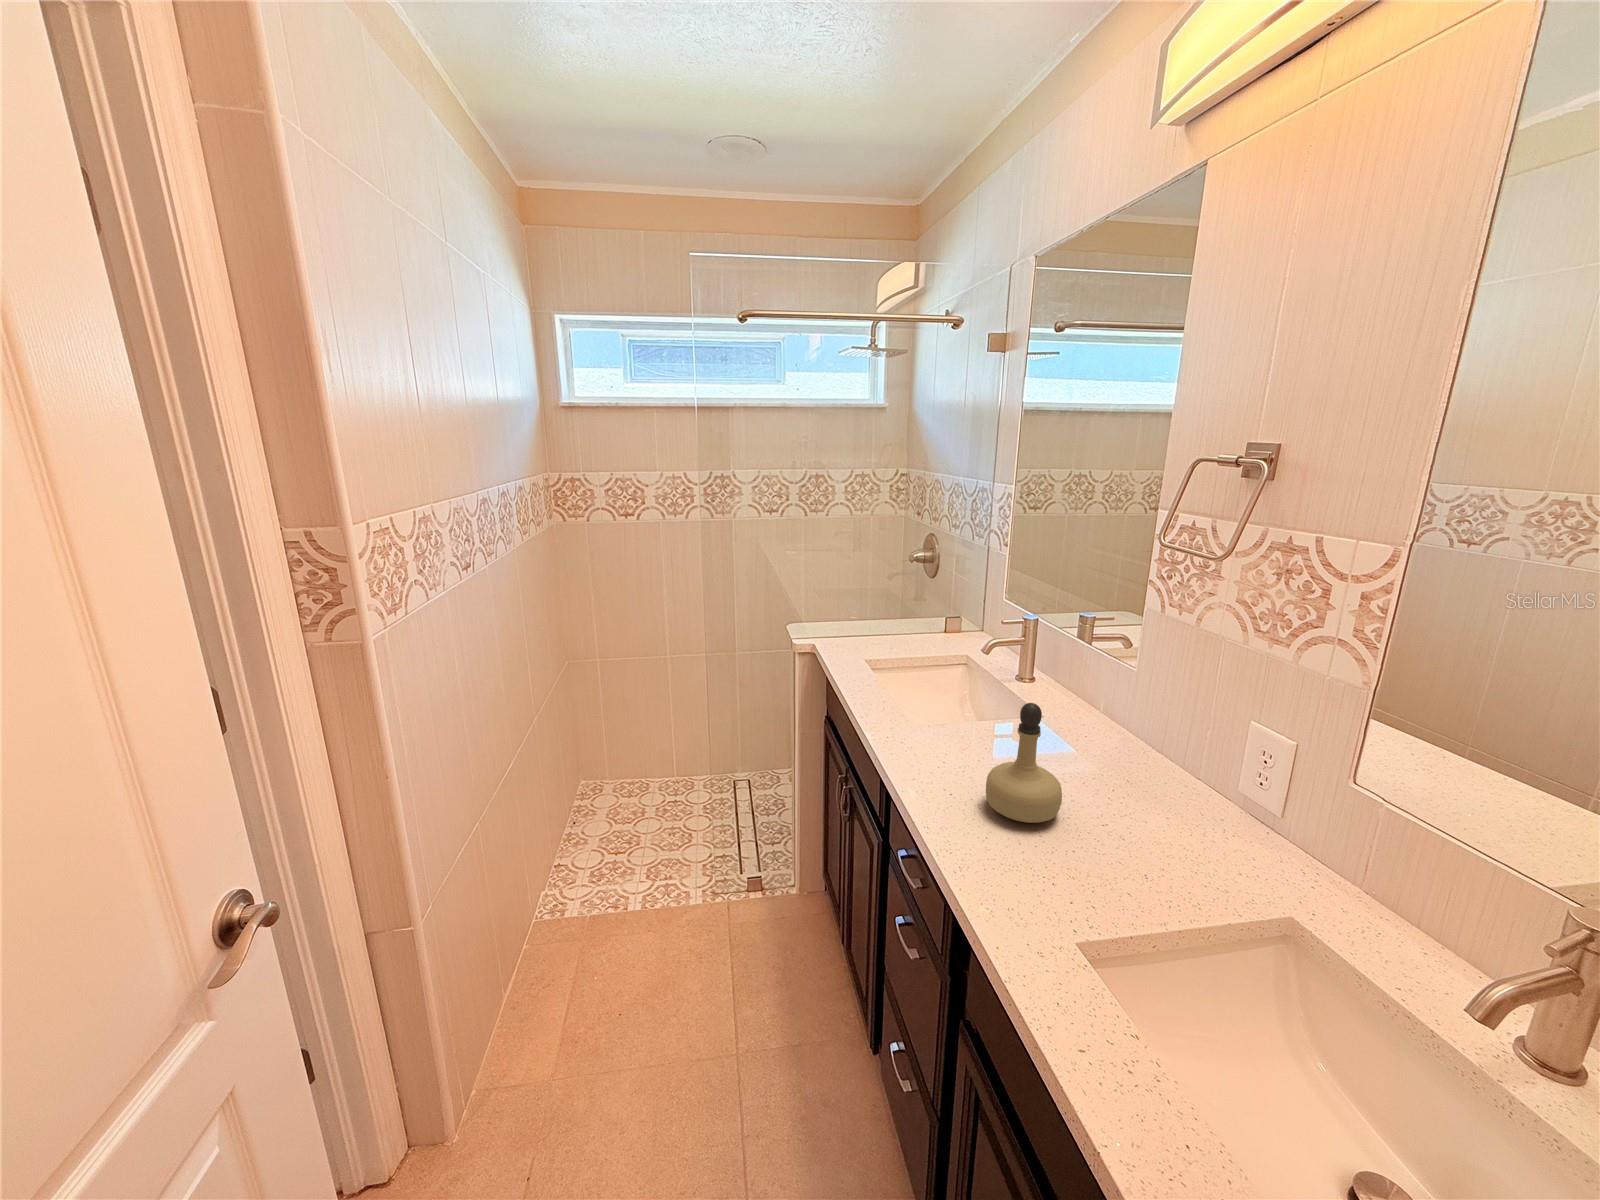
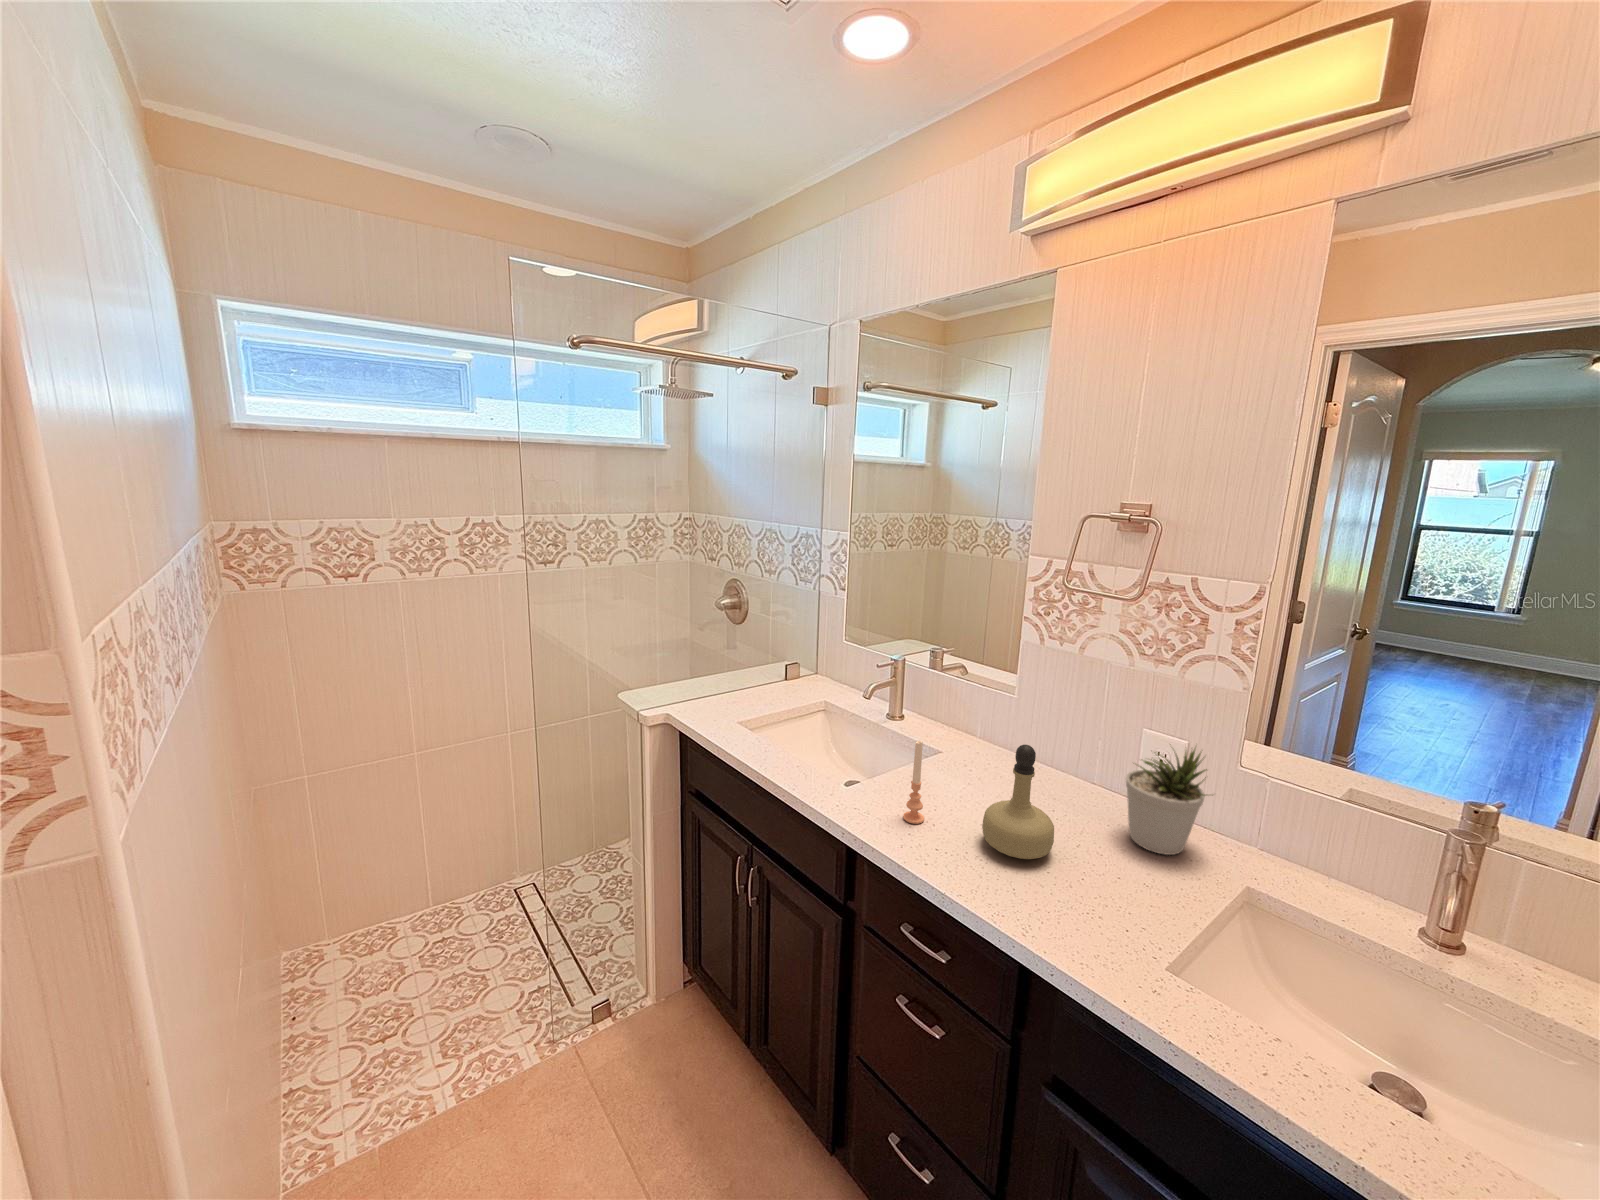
candle: none [933,686,954,769] -> present [903,741,924,824]
potted plant: none [1167,734,1276,867] -> present [1126,748,1207,855]

